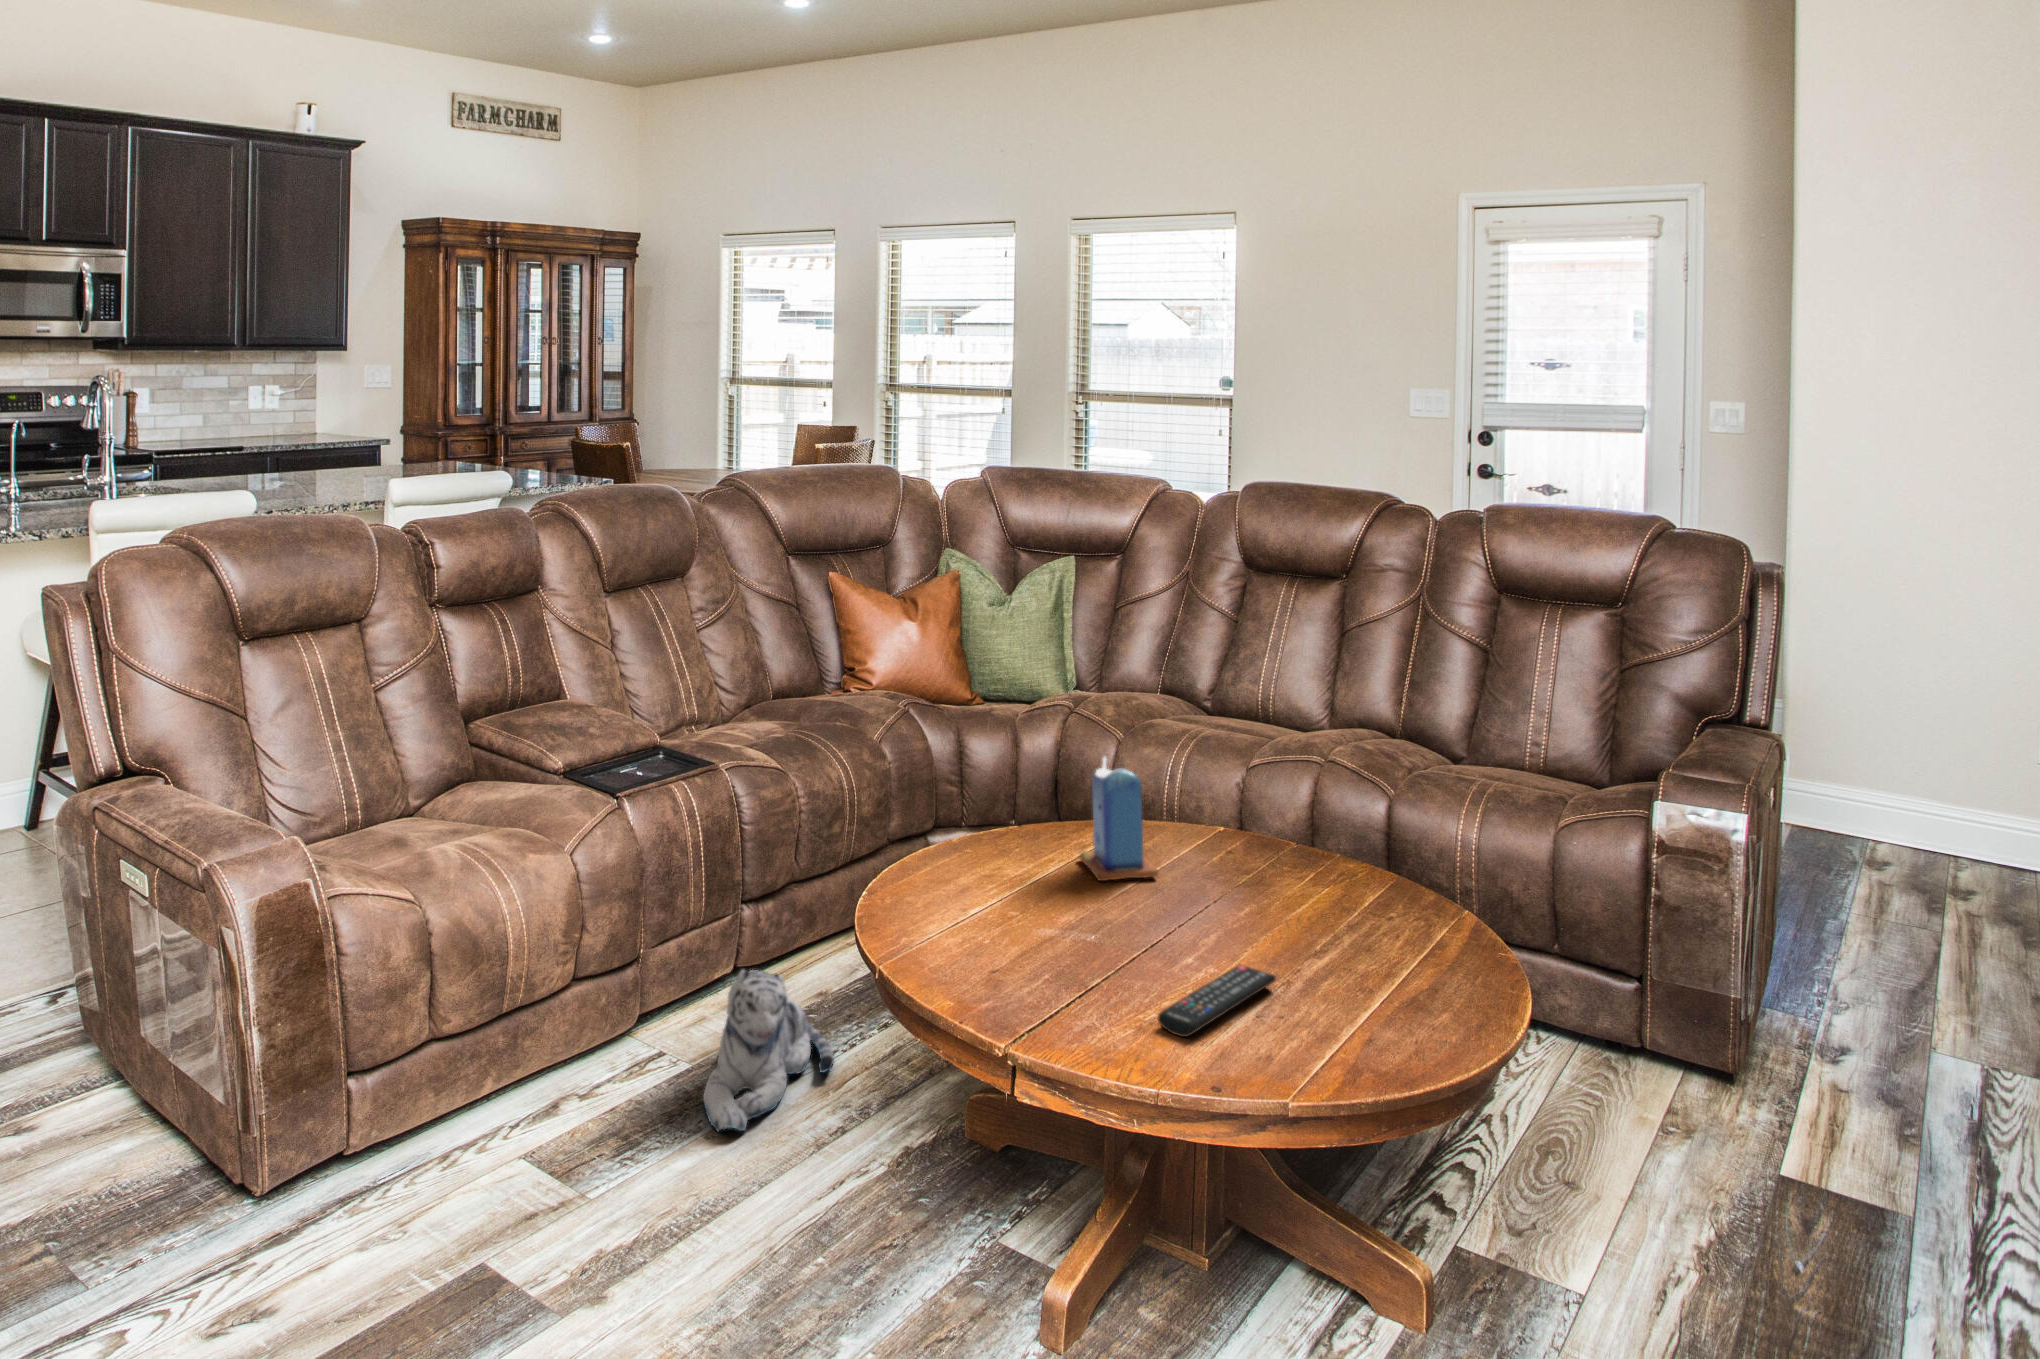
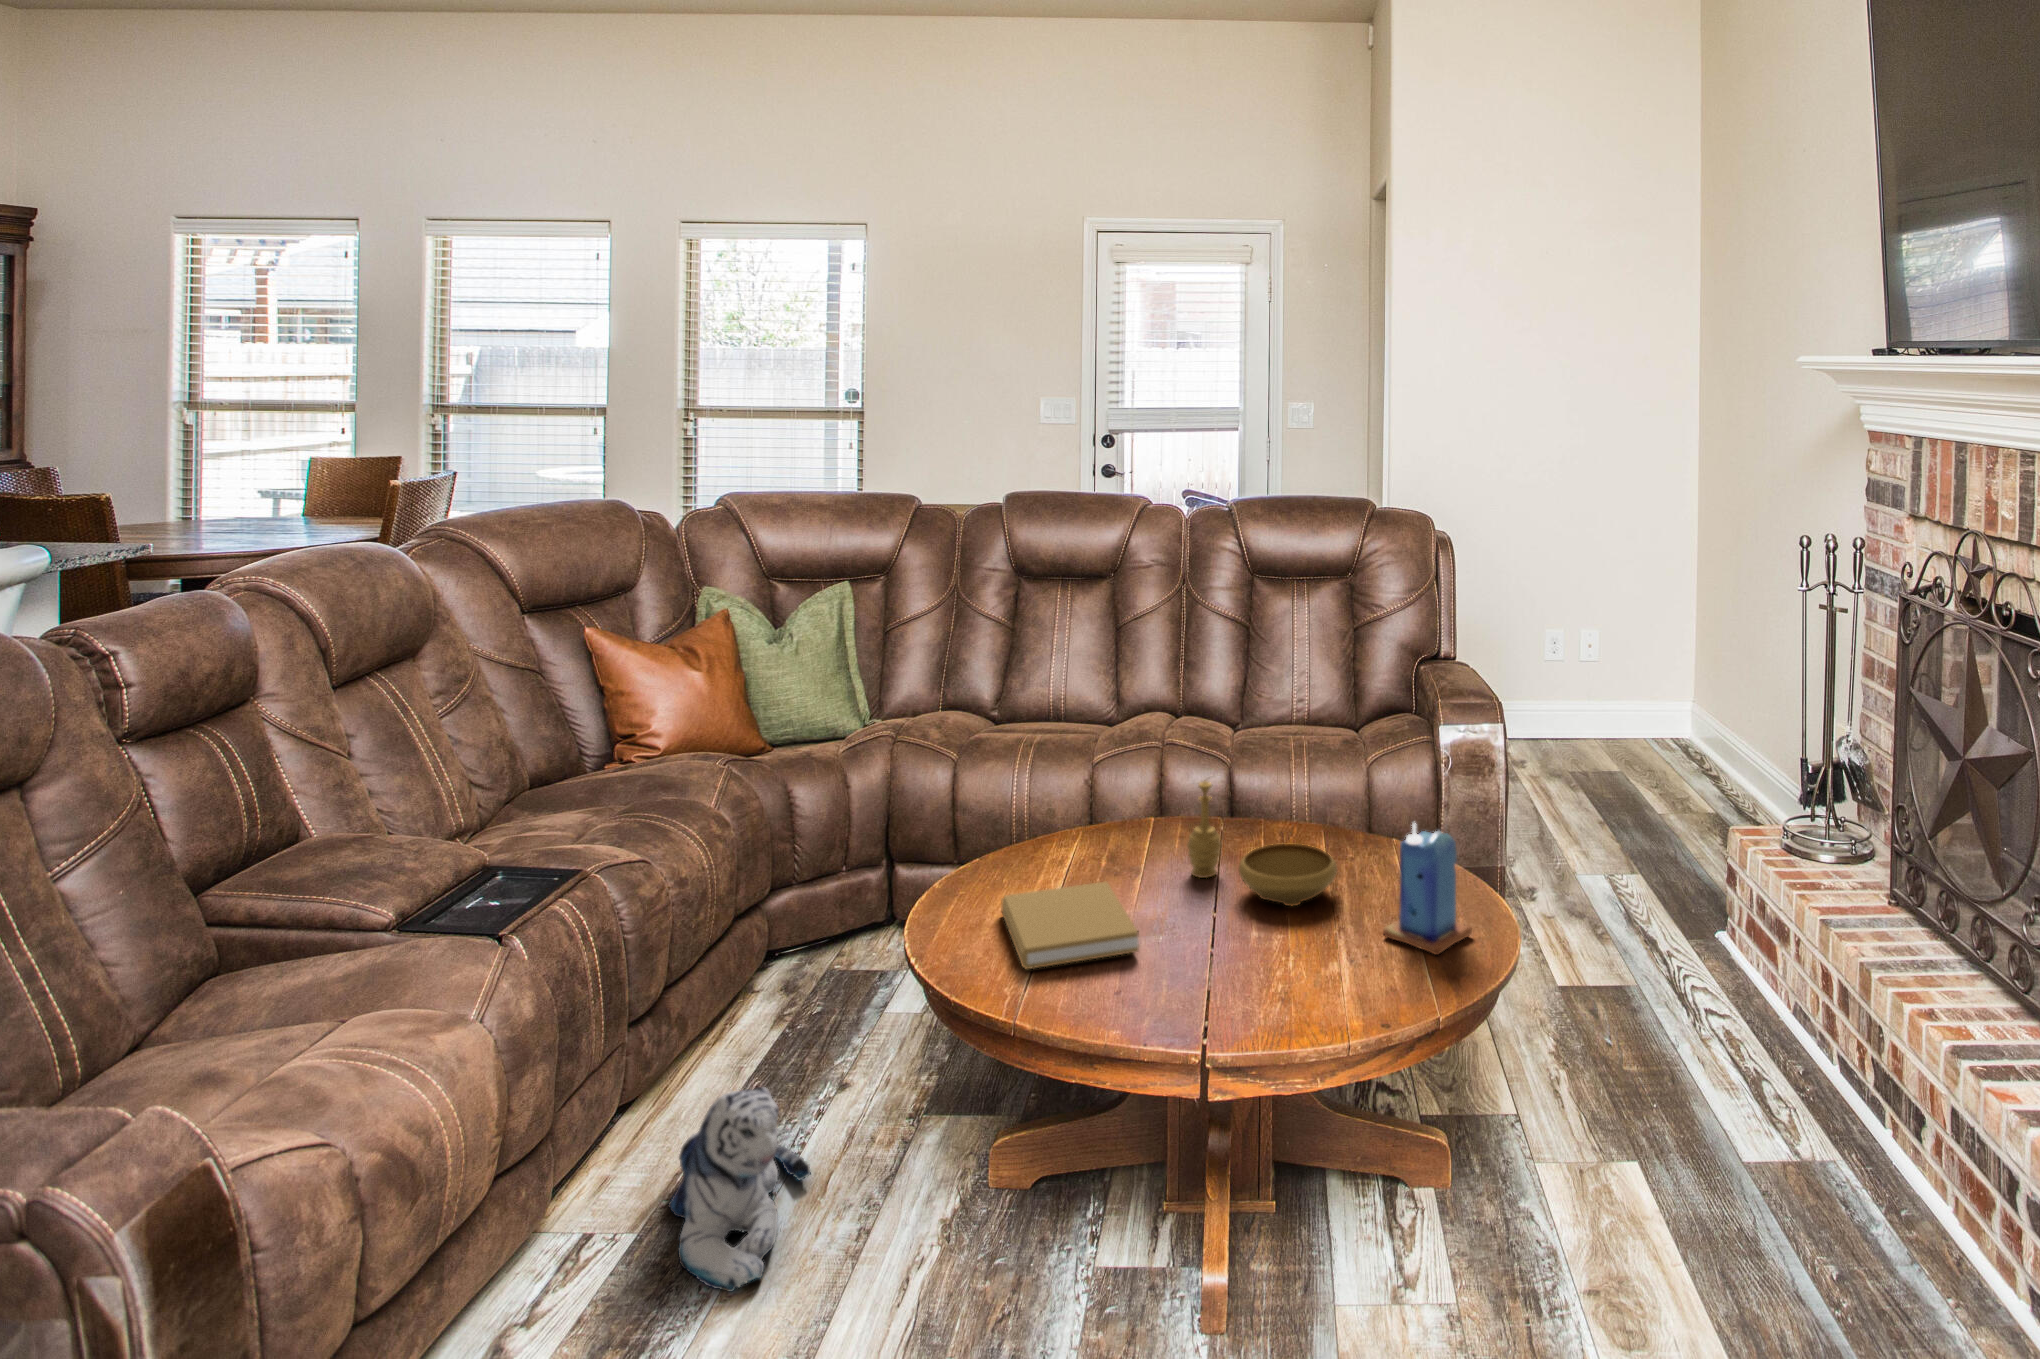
candle: present [1080,757,1158,881] -> present [1383,823,1472,955]
decorative bowl: none [1200,788,1346,949] -> present [1187,781,1337,906]
book: none [943,859,1093,941] -> present [1001,882,1139,969]
remote control: present [1157,965,1276,1037] -> none [1289,927,1330,1001]

